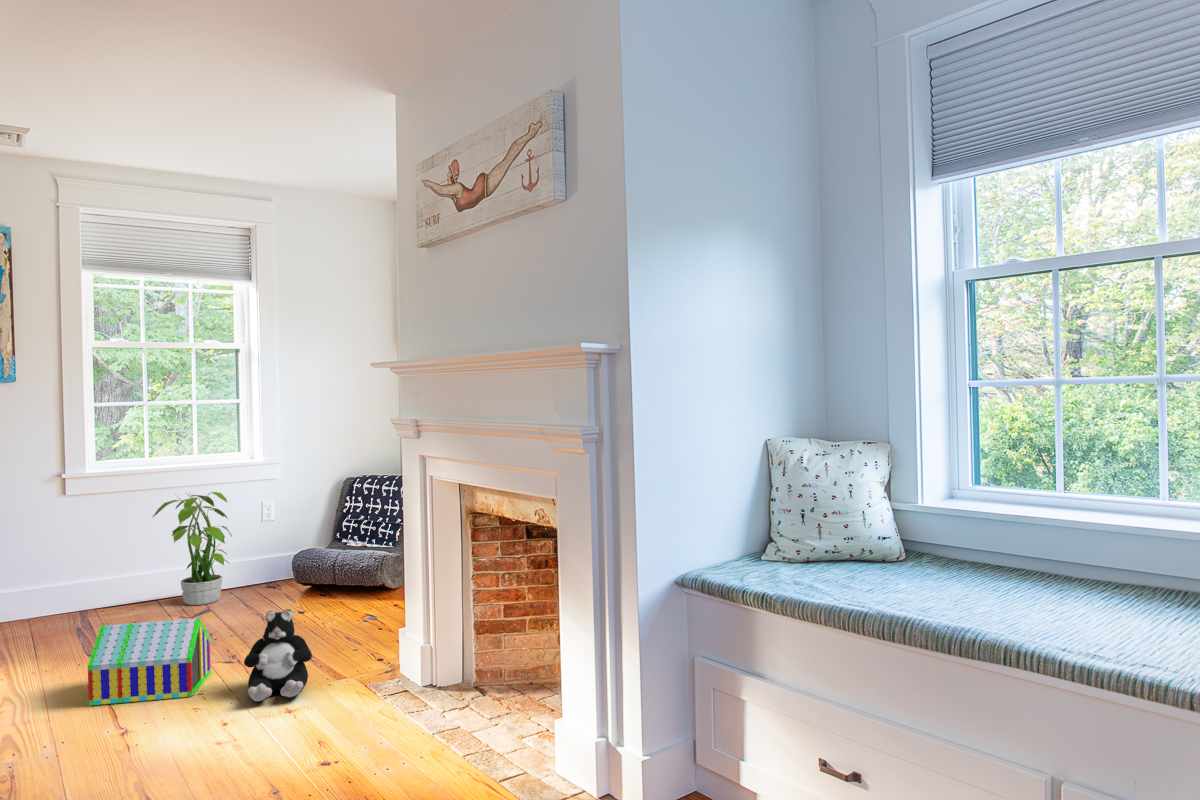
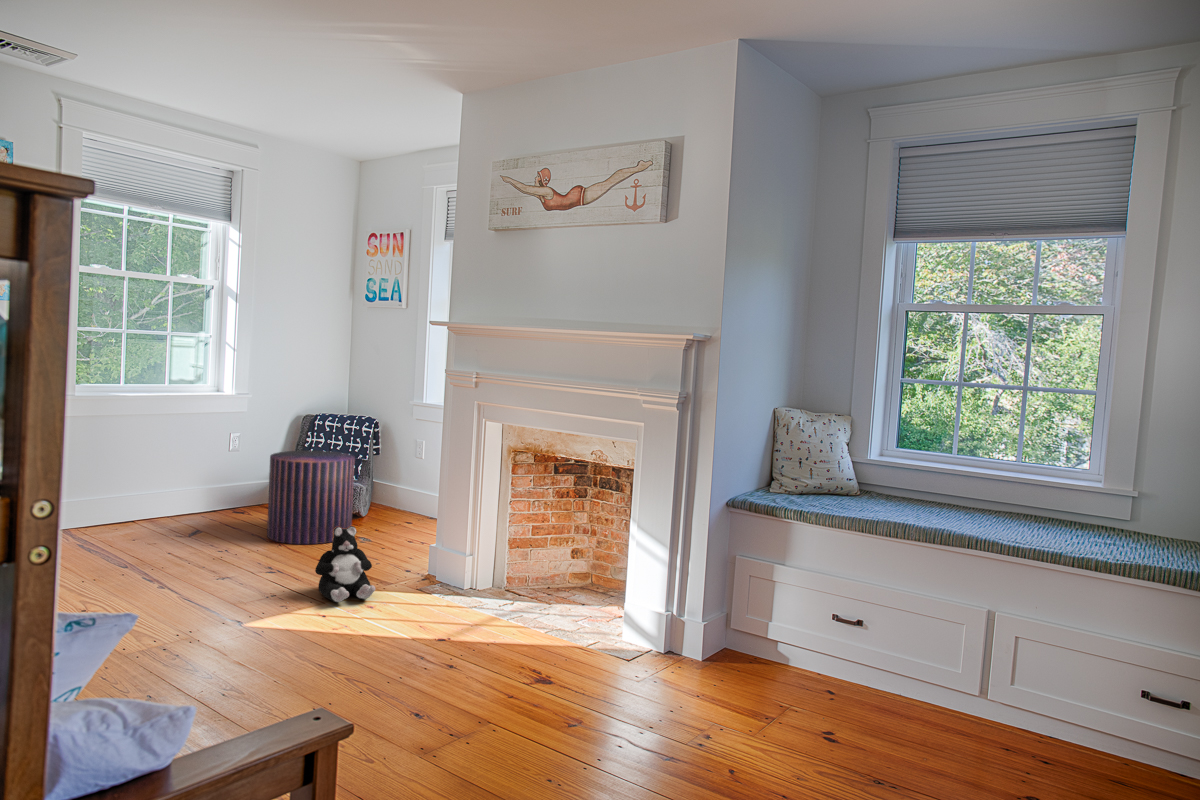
potted plant: present [152,492,232,605] -> none [137,419,213,527]
pouf: none [269,517,364,624] -> present [267,450,355,544]
toy house: present [88,619,211,706] -> none [173,533,268,608]

